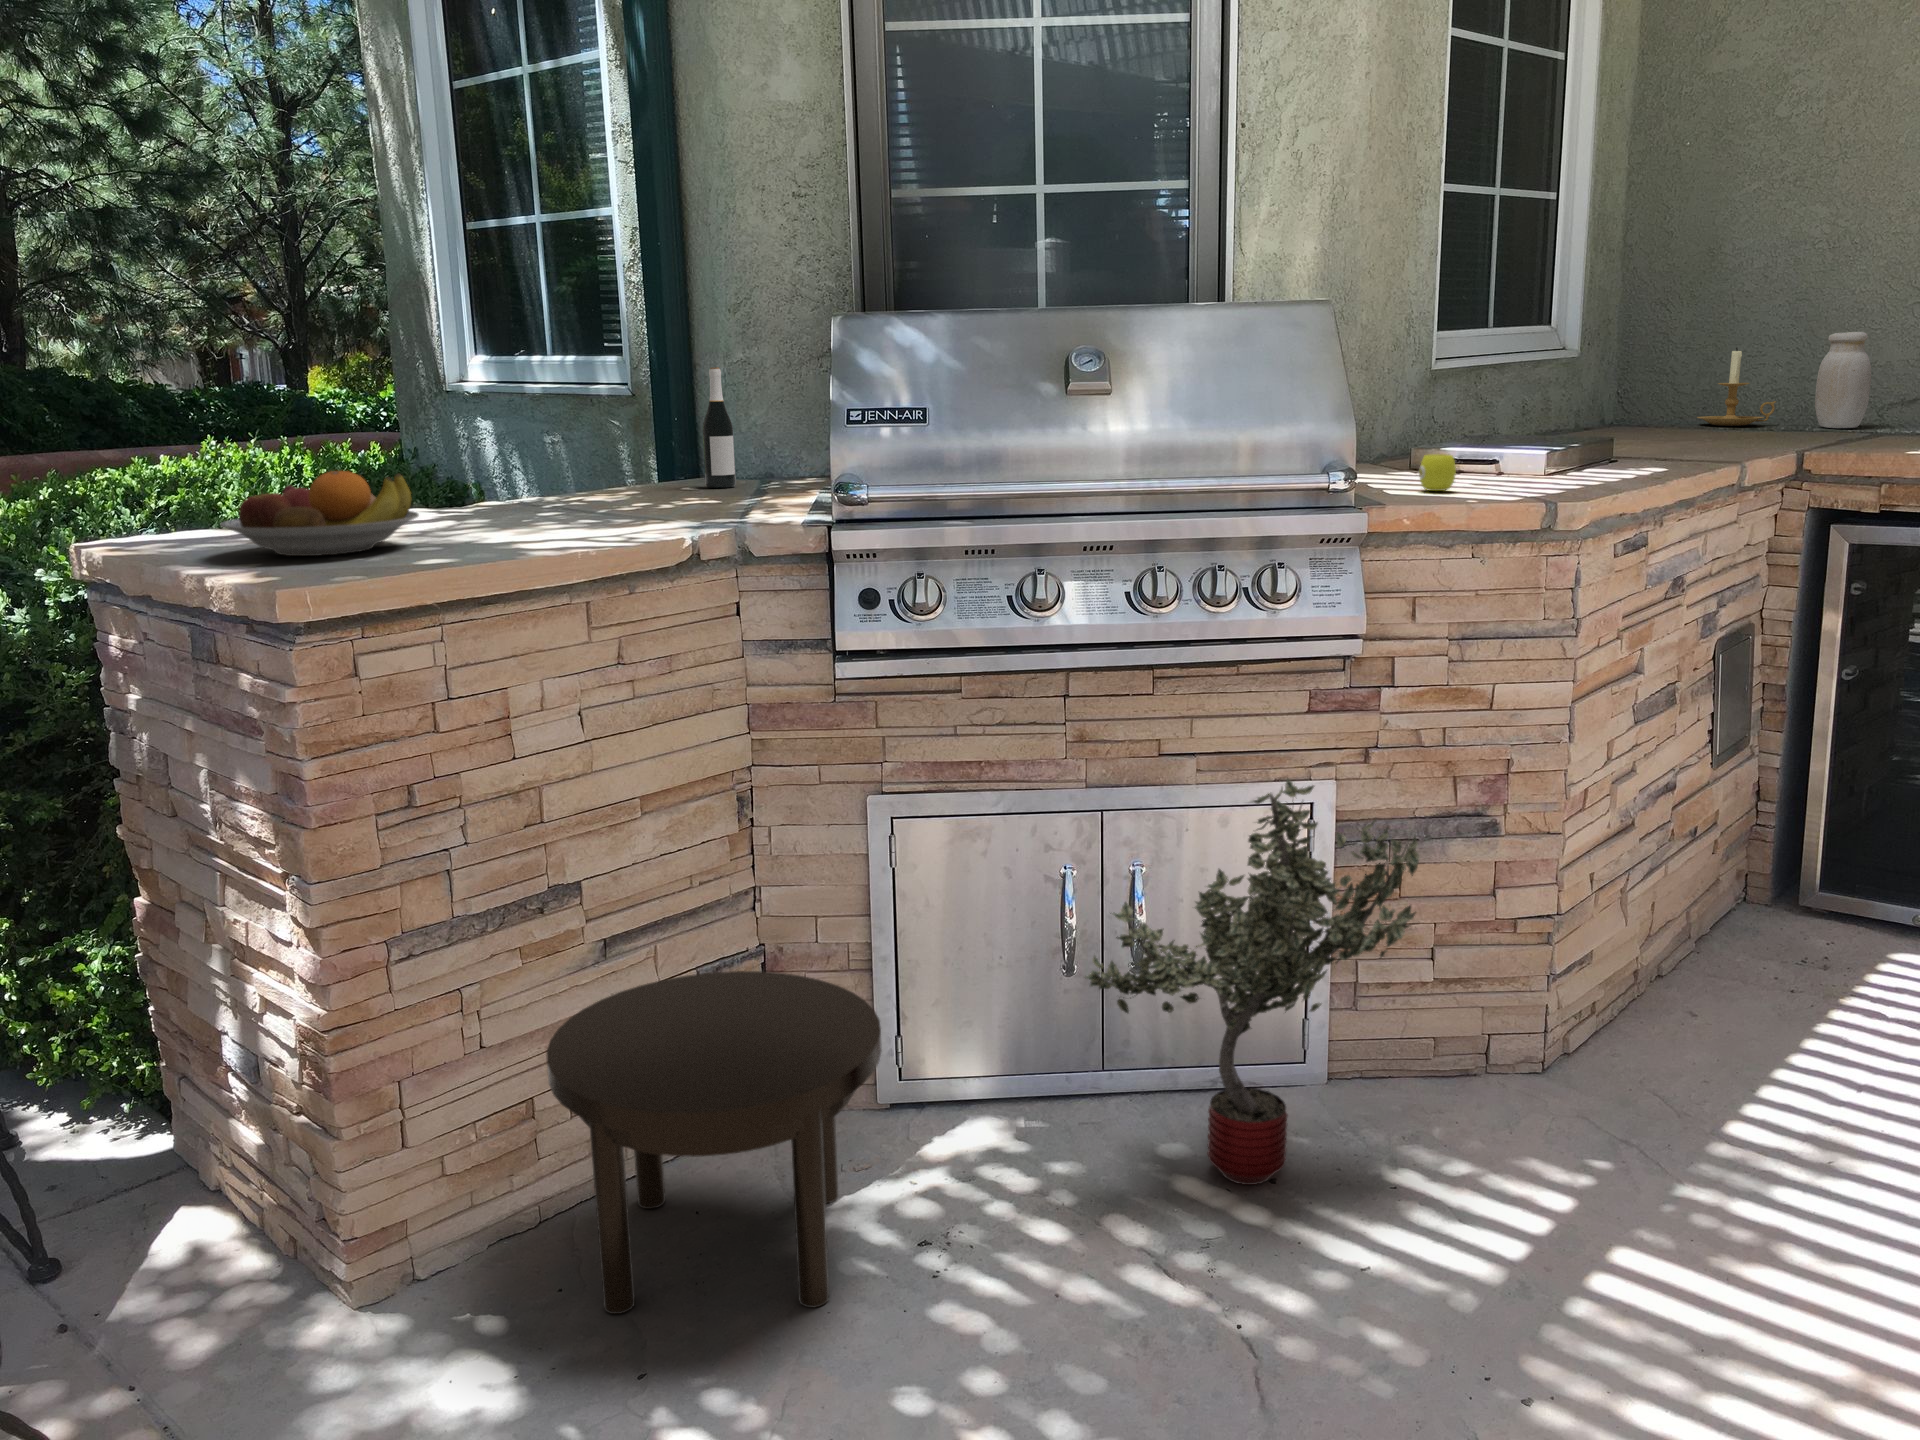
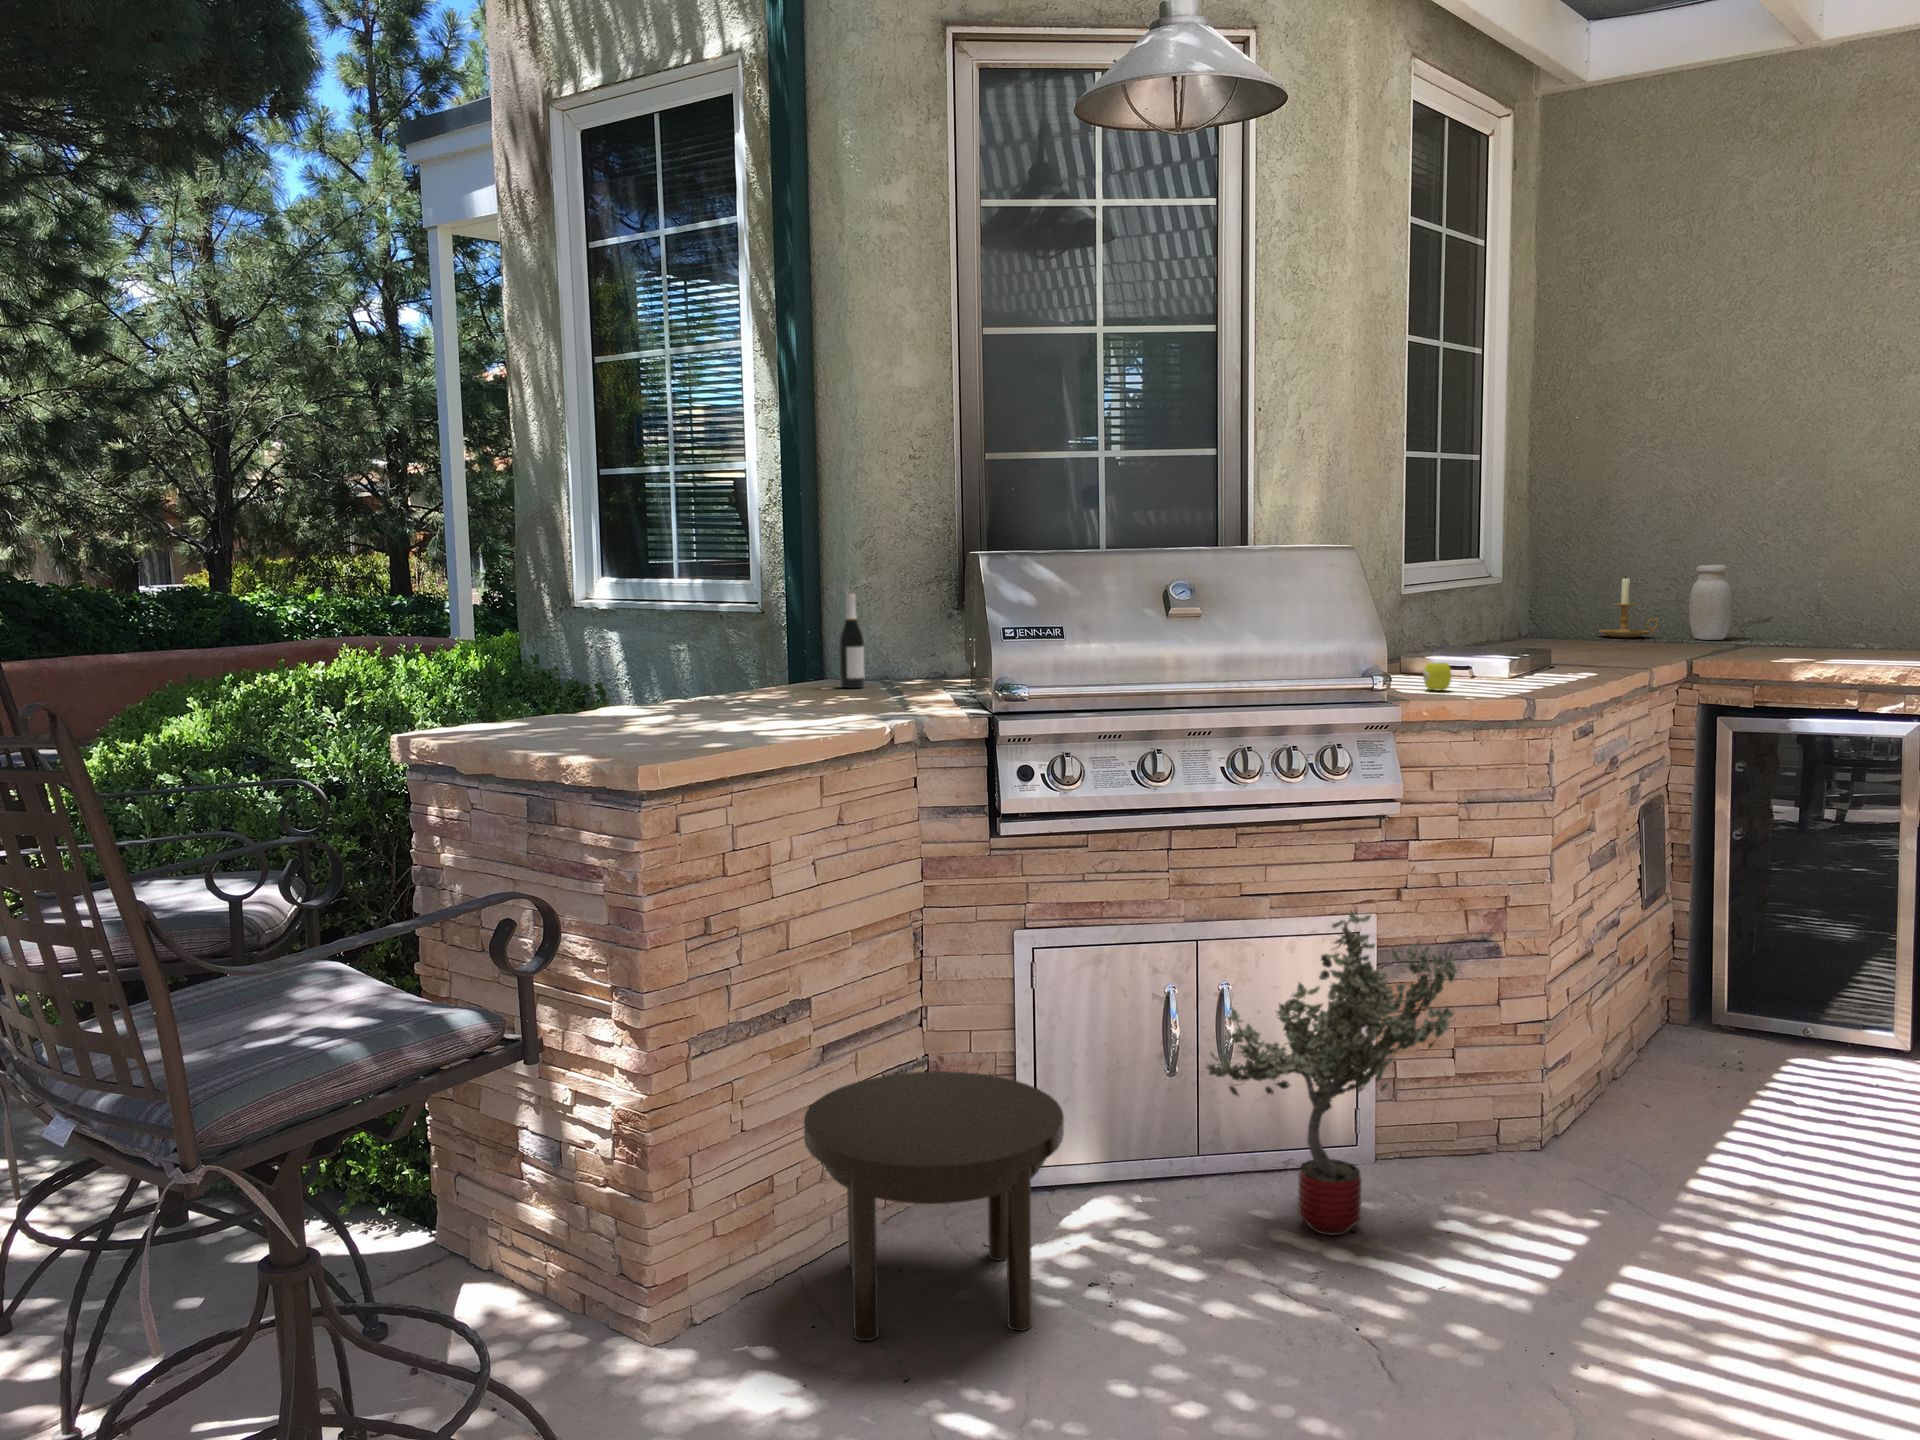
fruit bowl: present [220,471,419,556] -> none [537,676,685,741]

